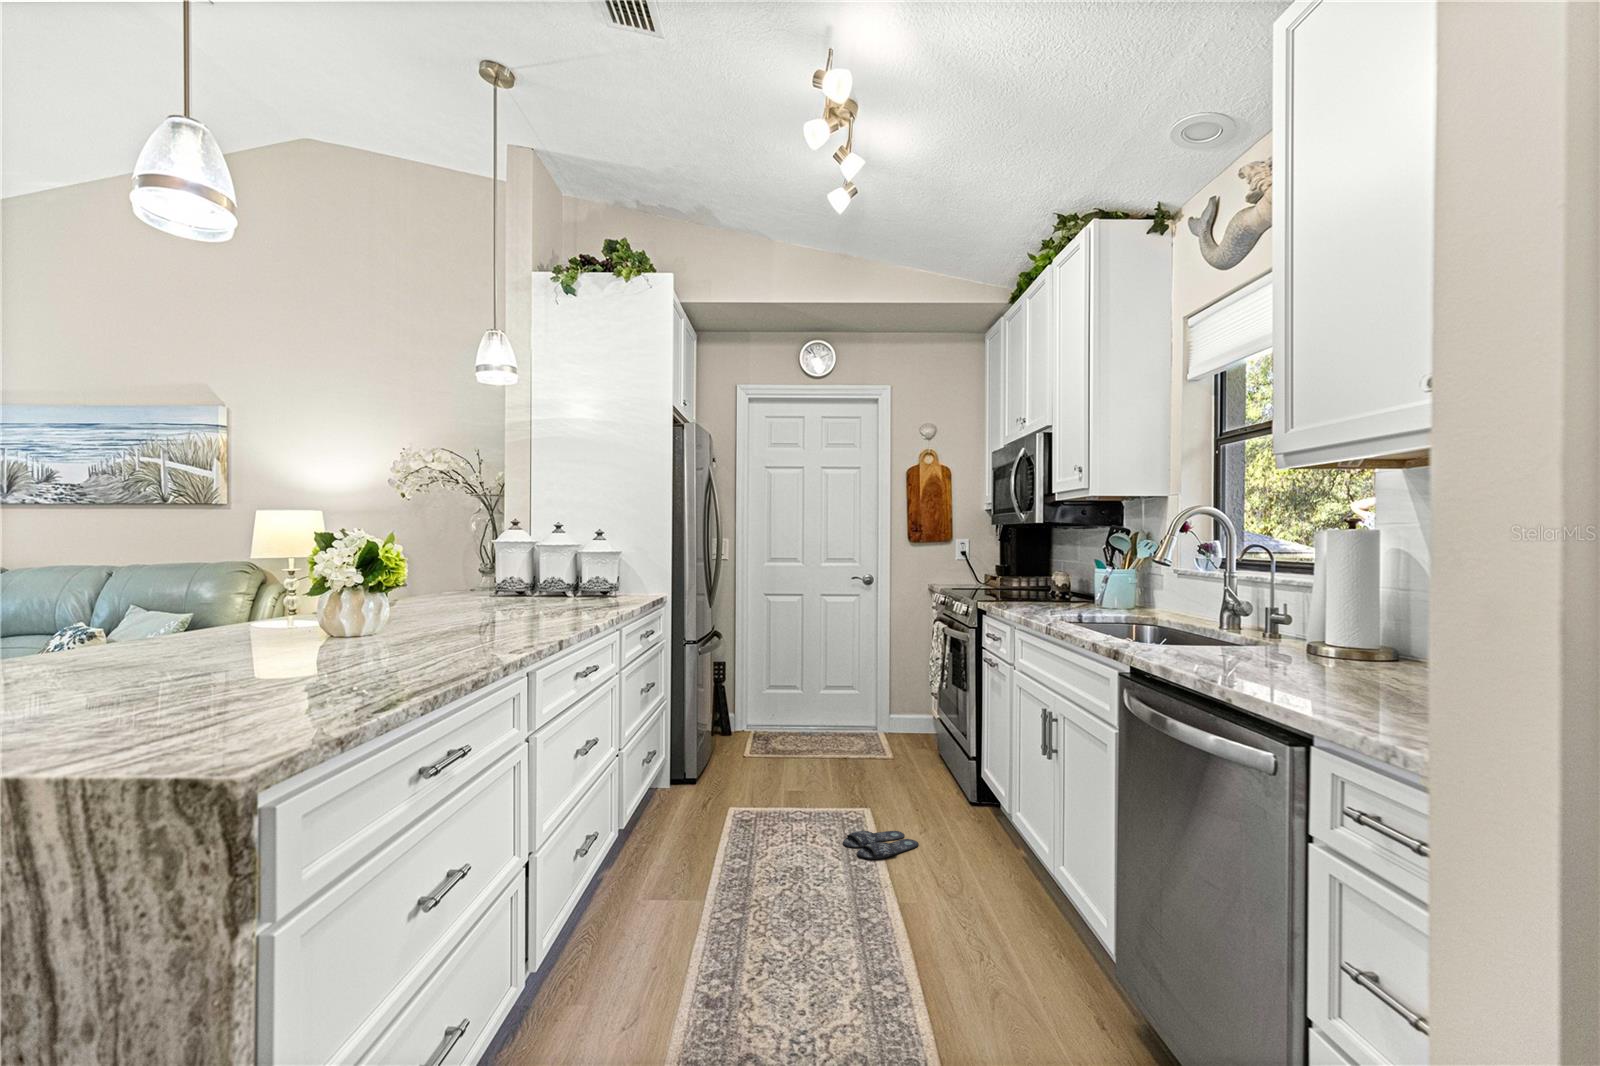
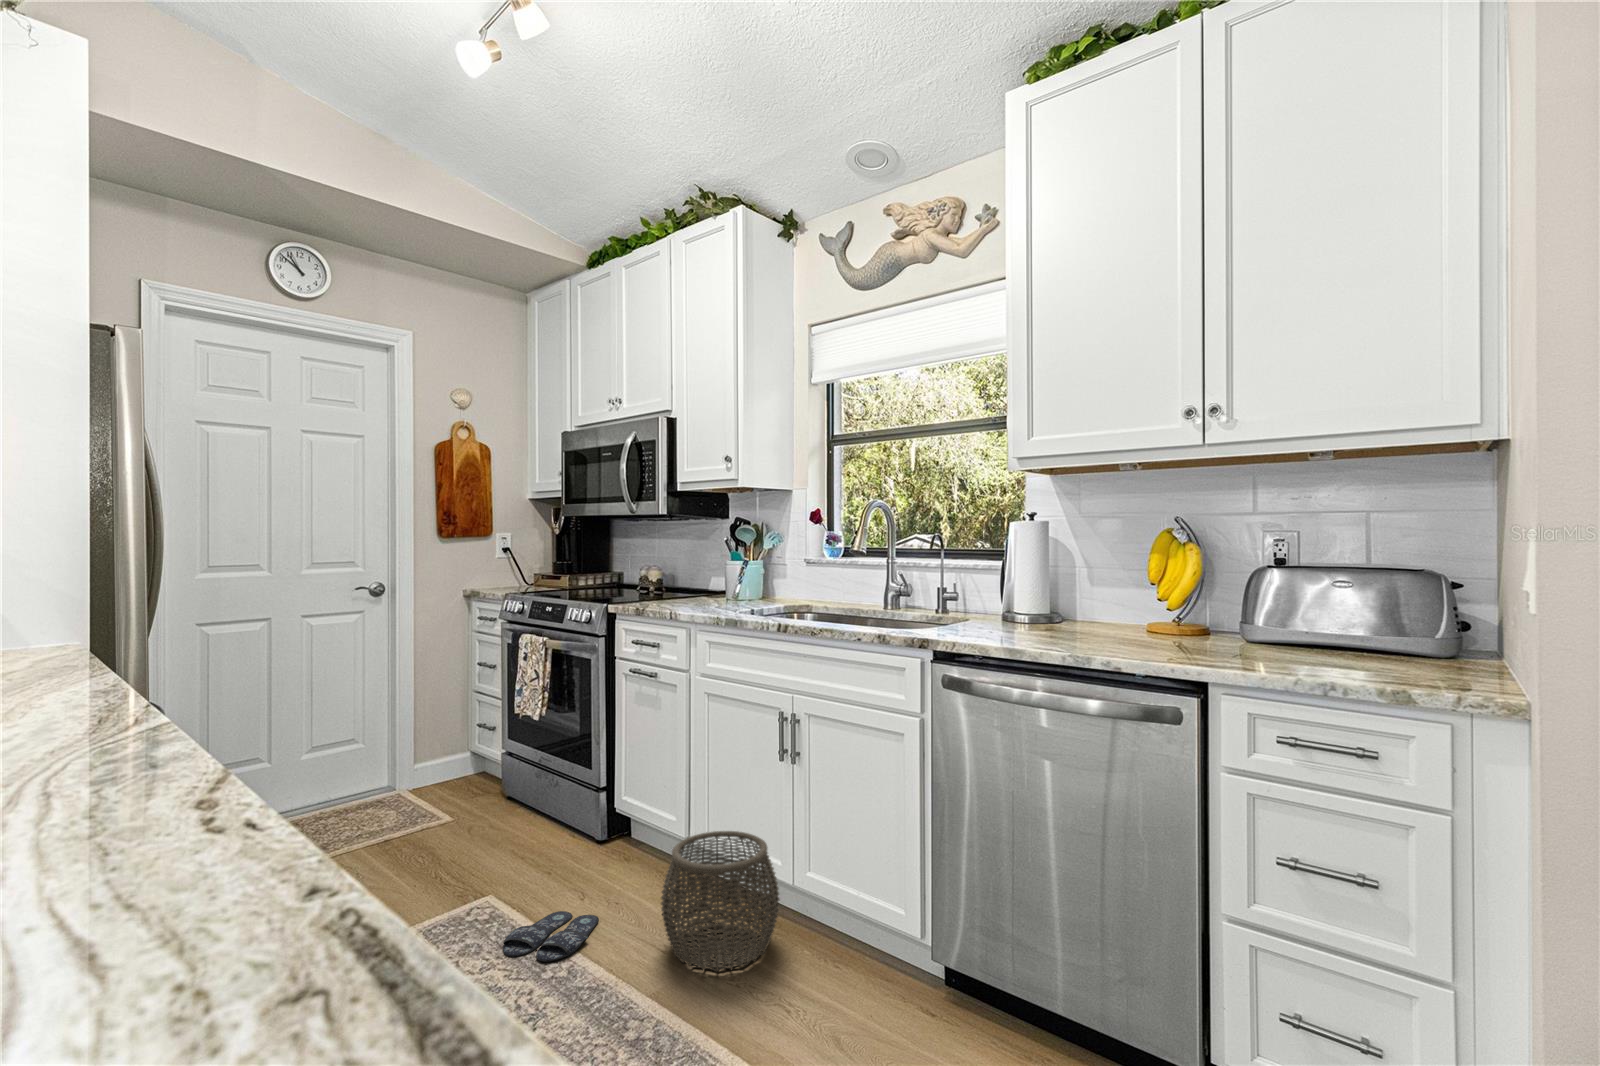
woven basket: none [932,798,1036,918] -> present [661,831,780,971]

